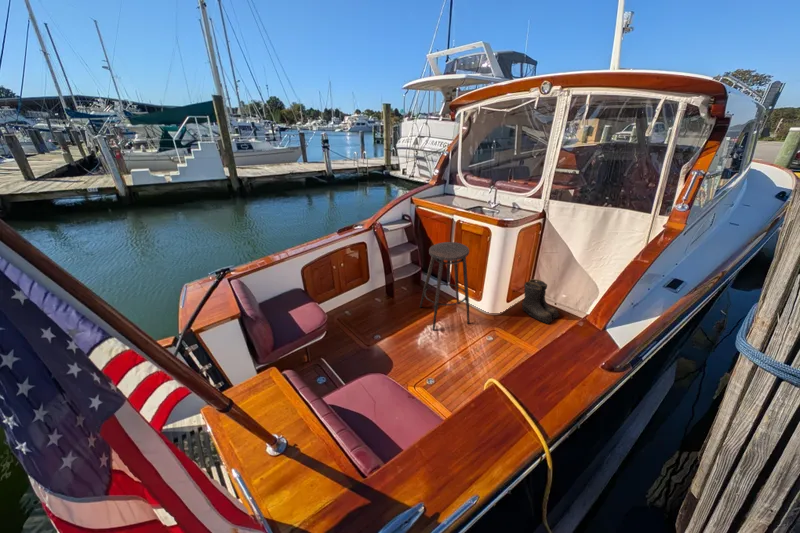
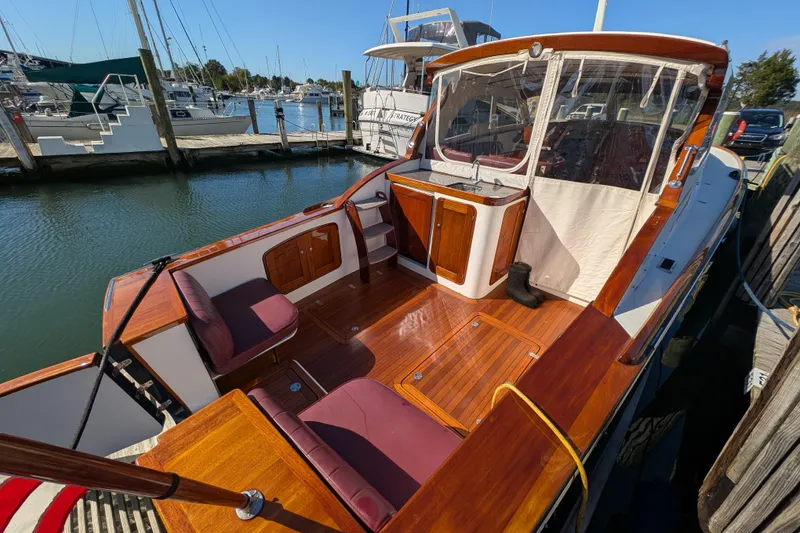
stool: present [420,242,470,330] -> none [397,223,453,320]

